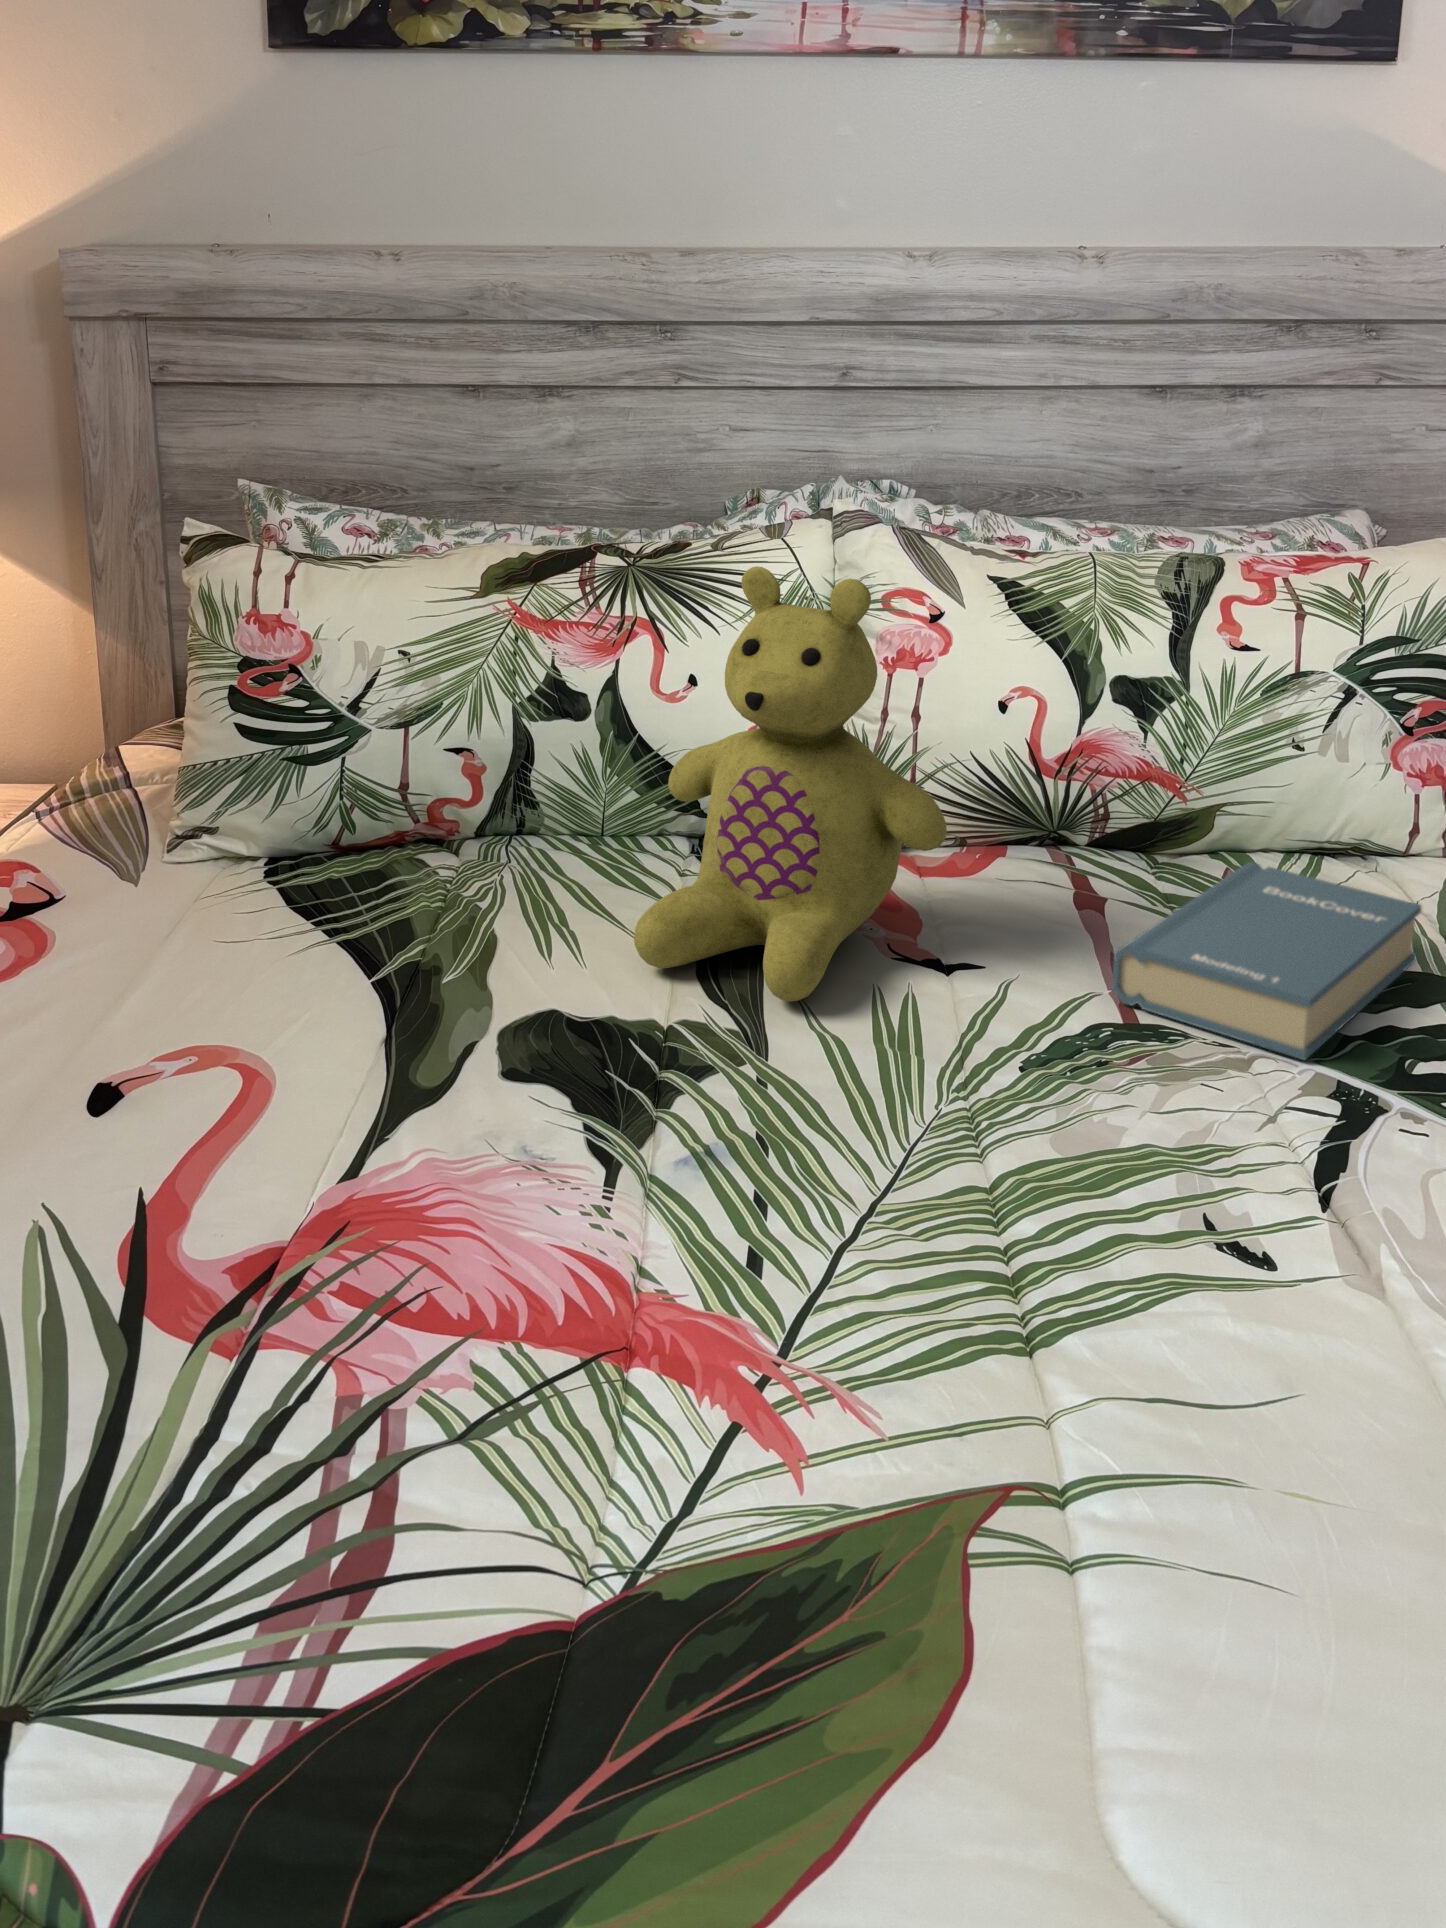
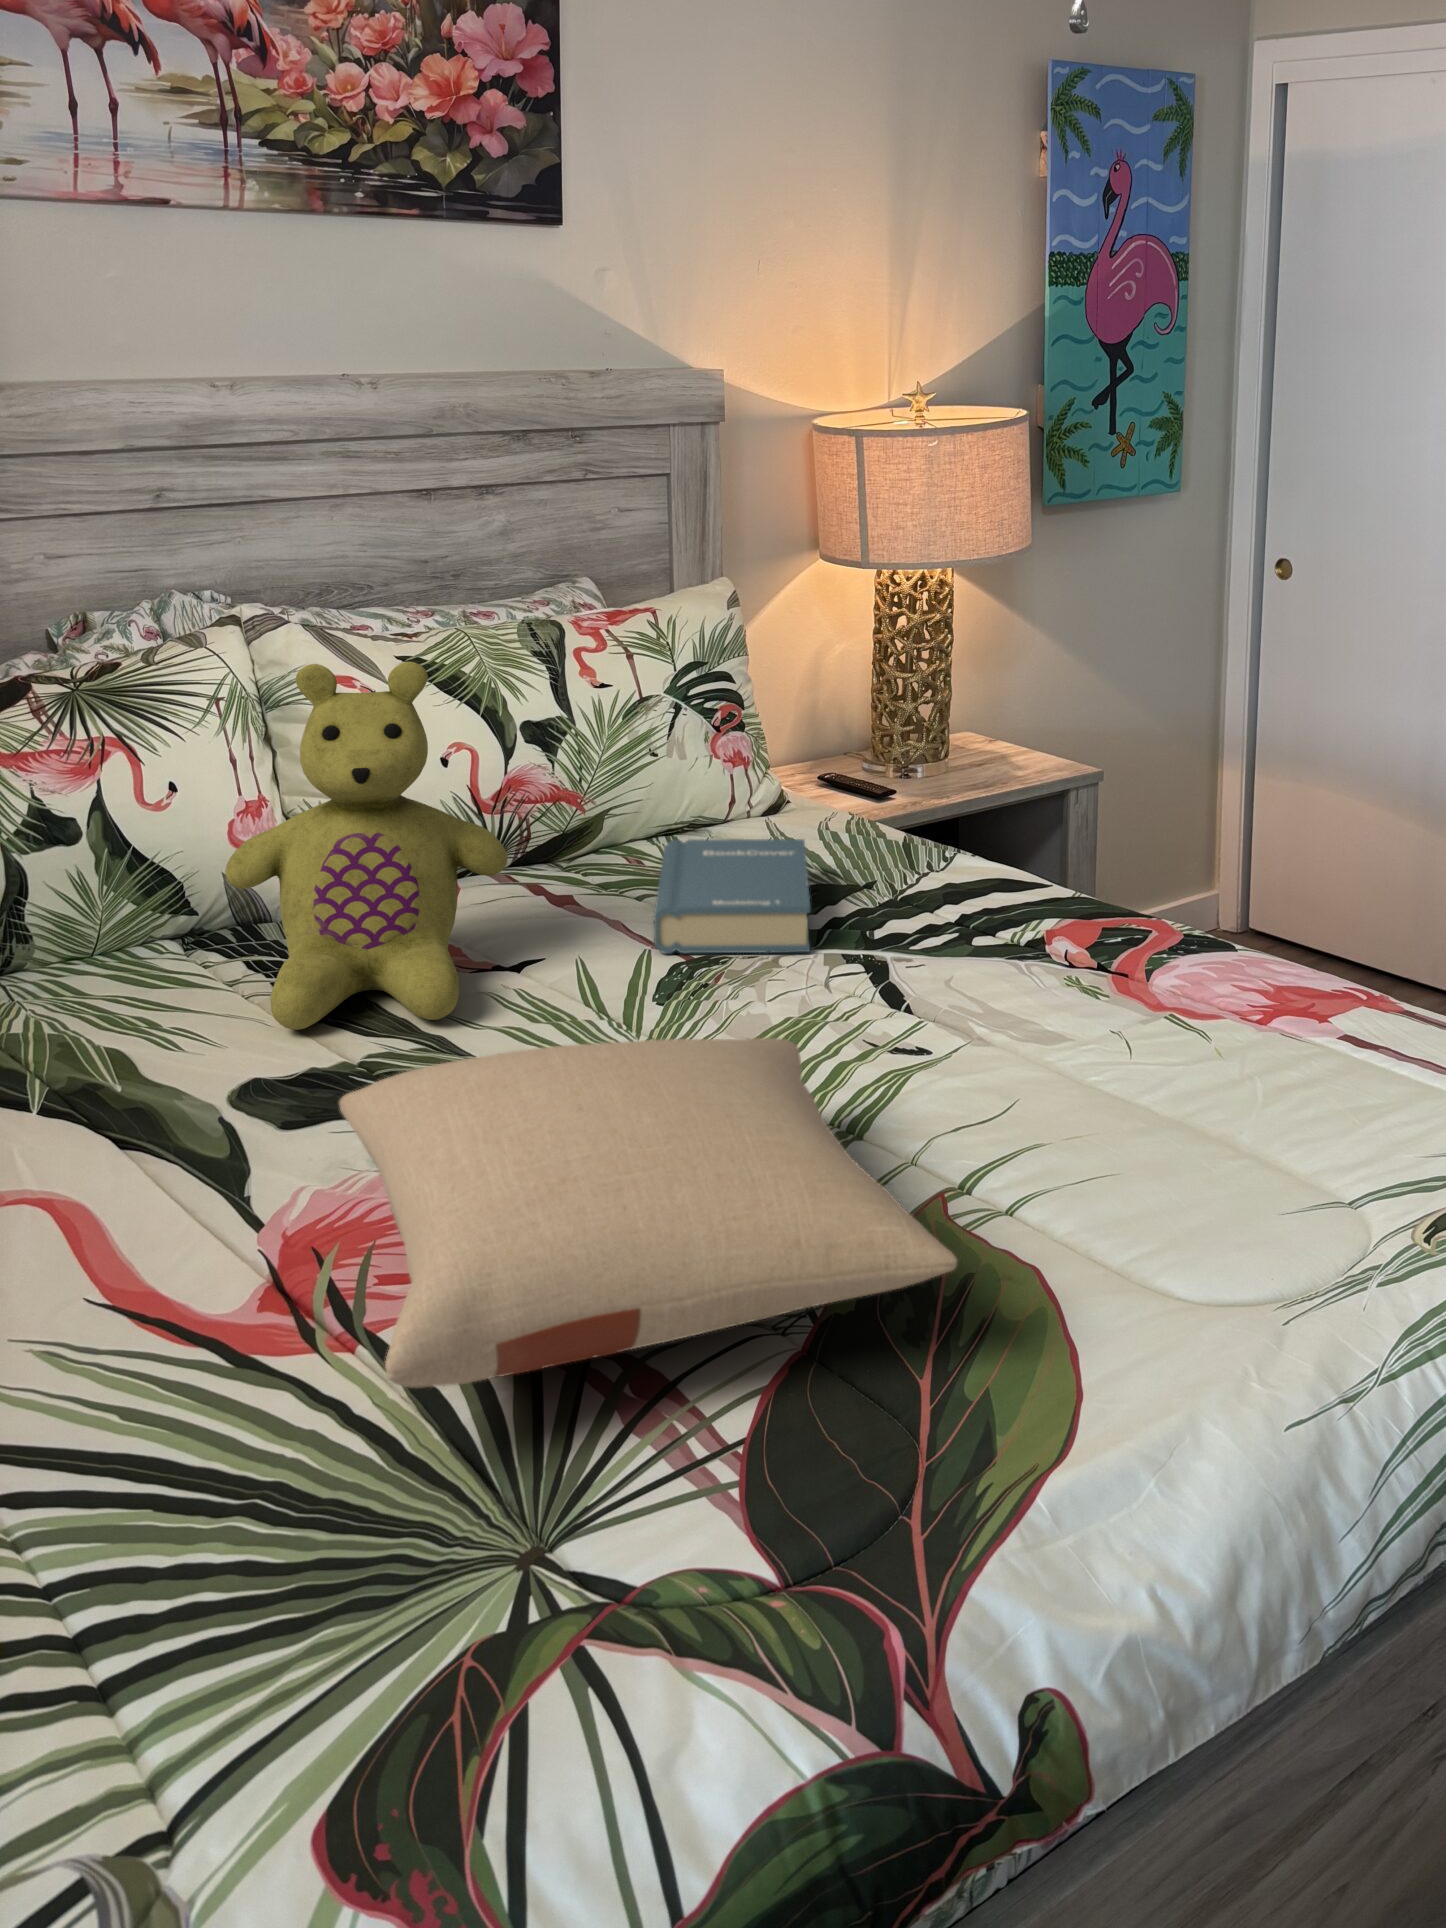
pillow: none [90,1051,1002,1610] -> present [339,1038,957,1388]

